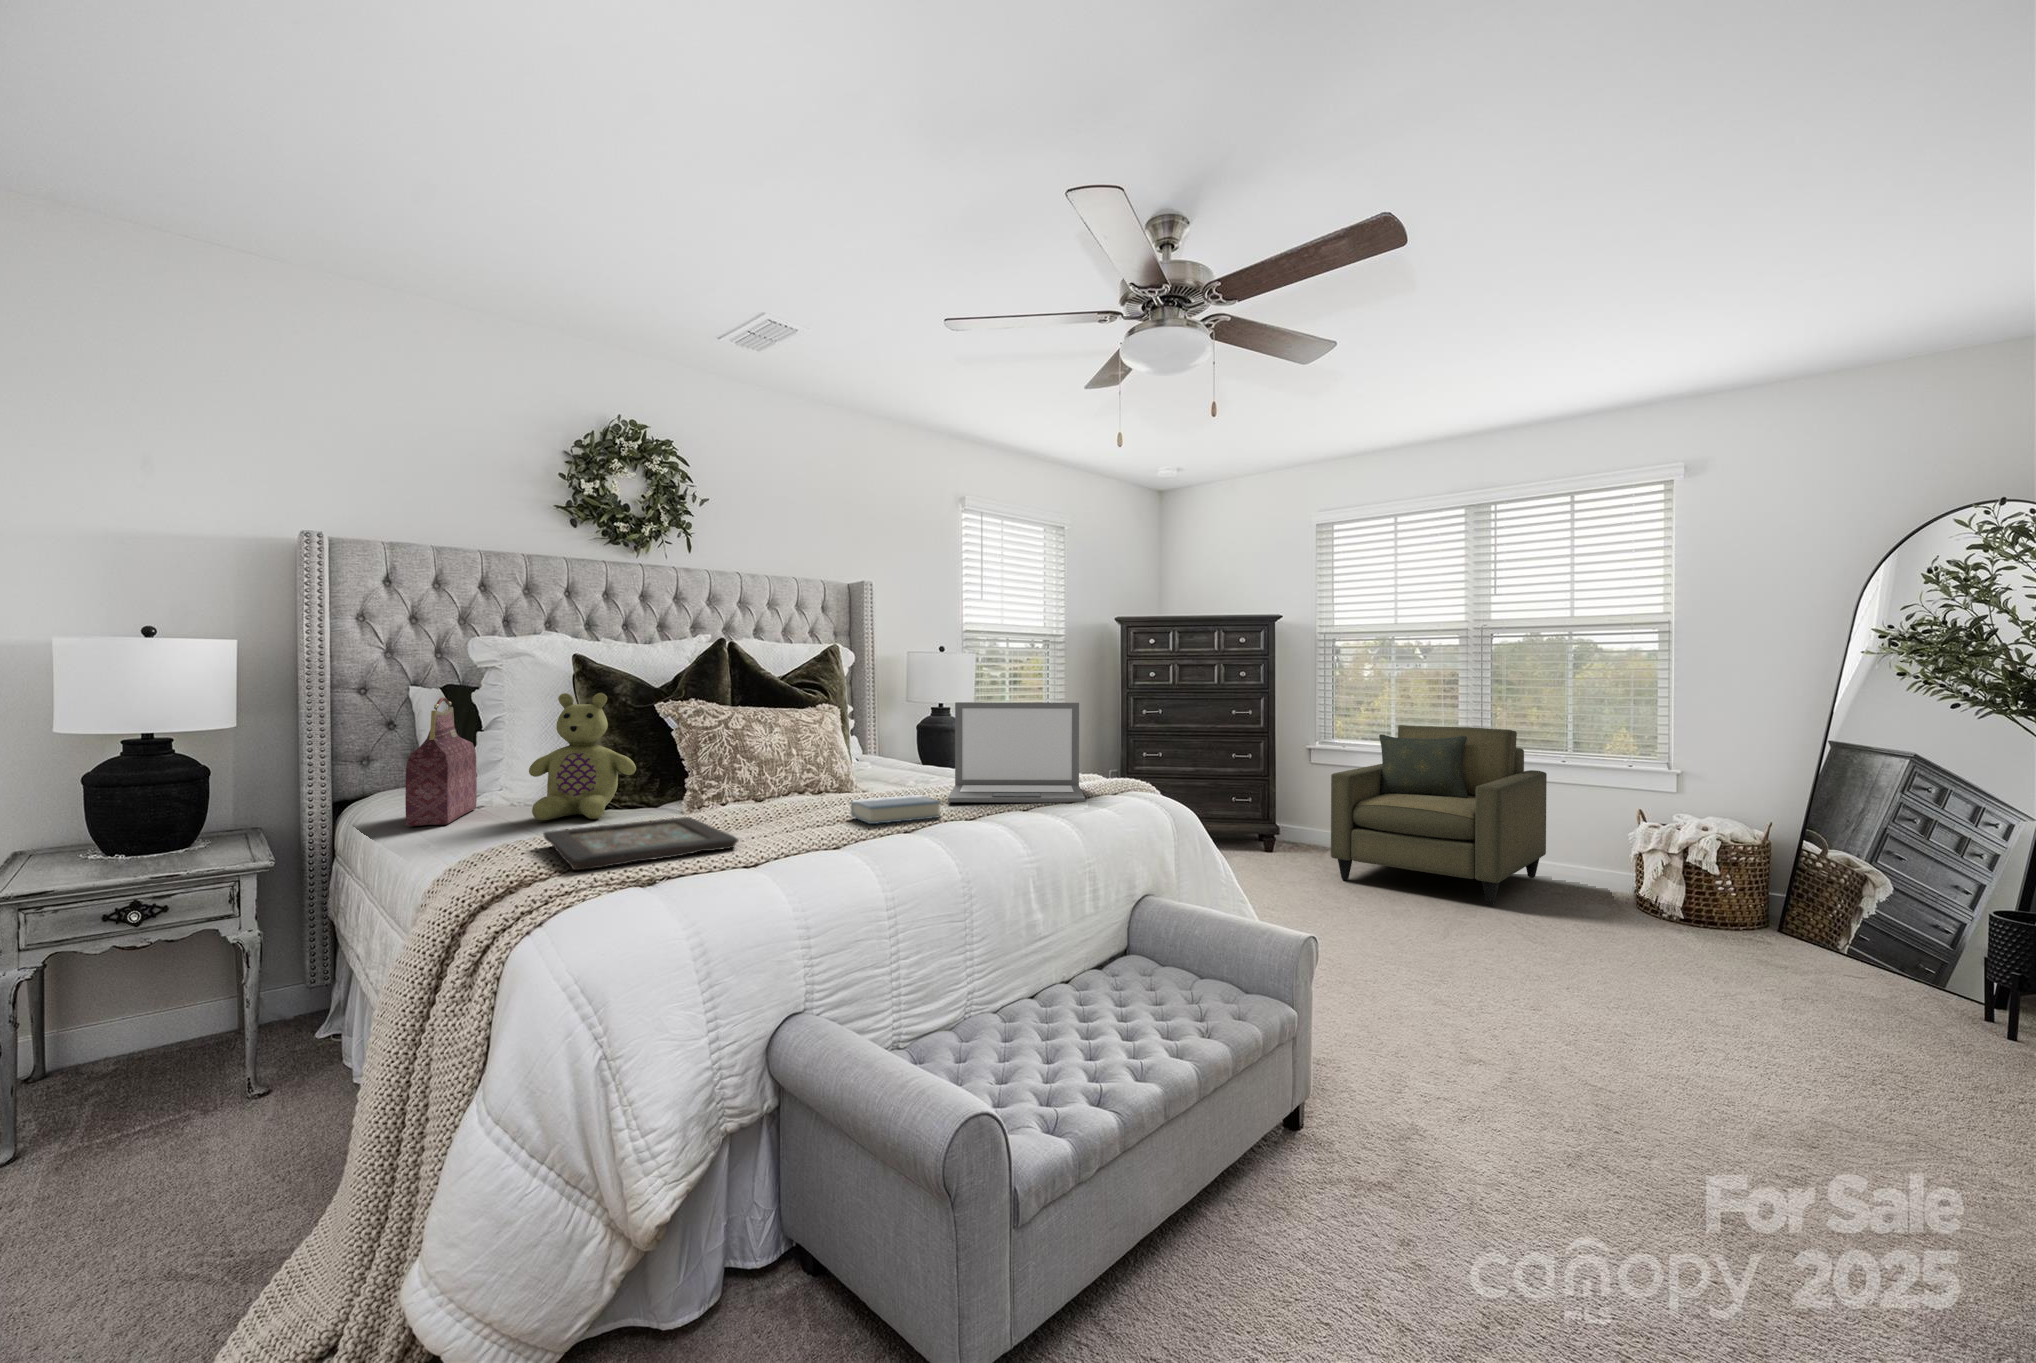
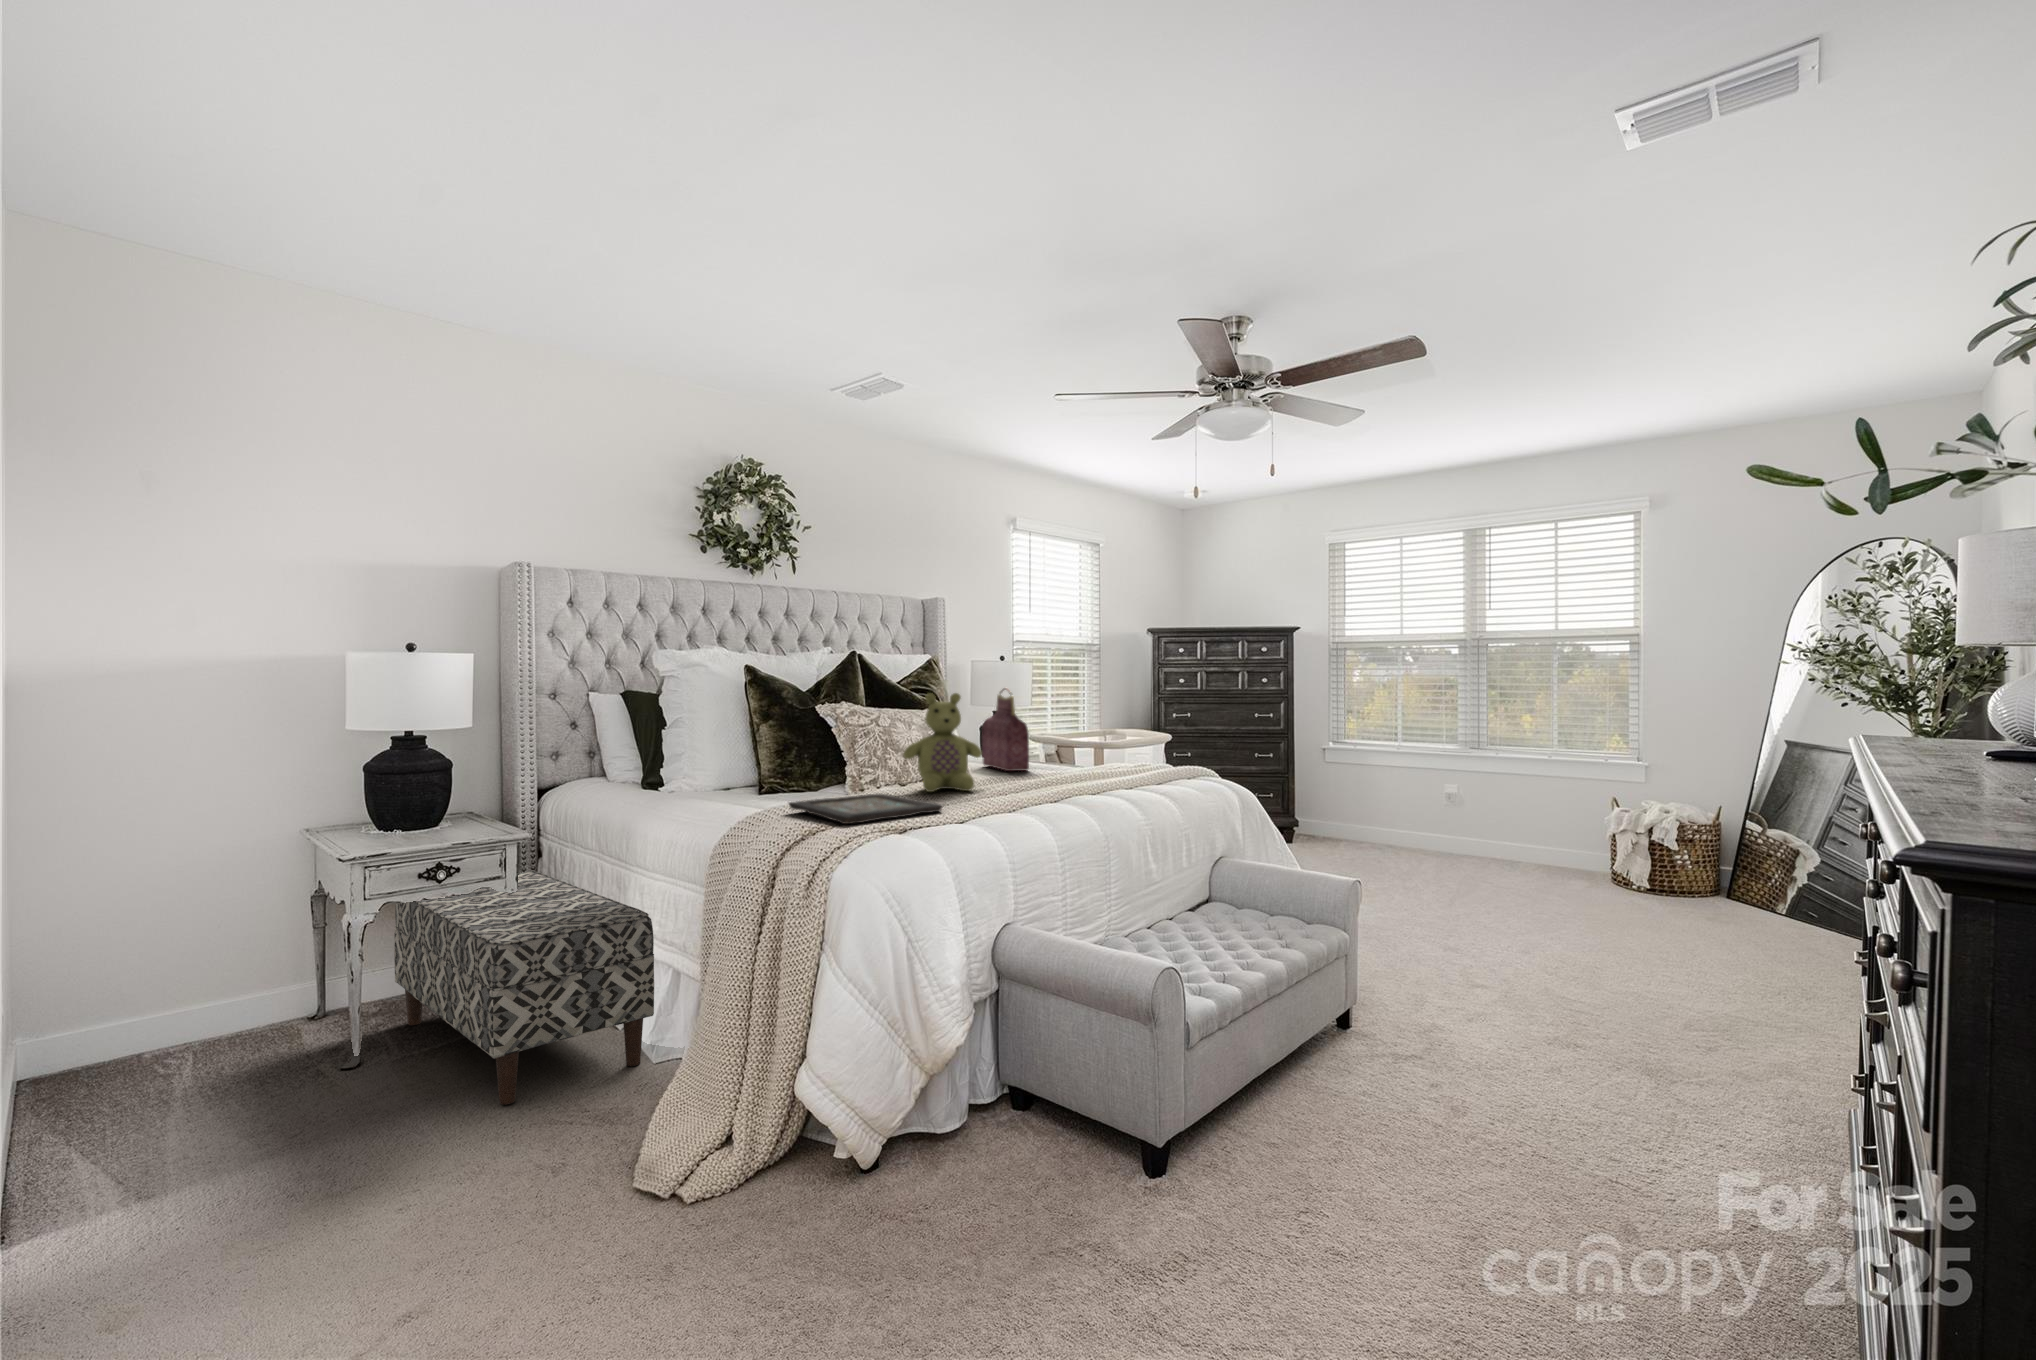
stuffed bear: present [529,693,636,821] -> present [904,693,982,792]
handbag: present [405,698,477,826] -> present [982,688,1029,771]
laptop: present [948,702,1085,803] -> none [1063,705,1176,783]
armchair: present [1331,725,1547,905] -> none [1348,726,1537,882]
hardback book: present [851,795,940,824] -> none [1002,777,1073,797]
bench: none [100,900,381,1244] -> present [394,871,654,1105]

